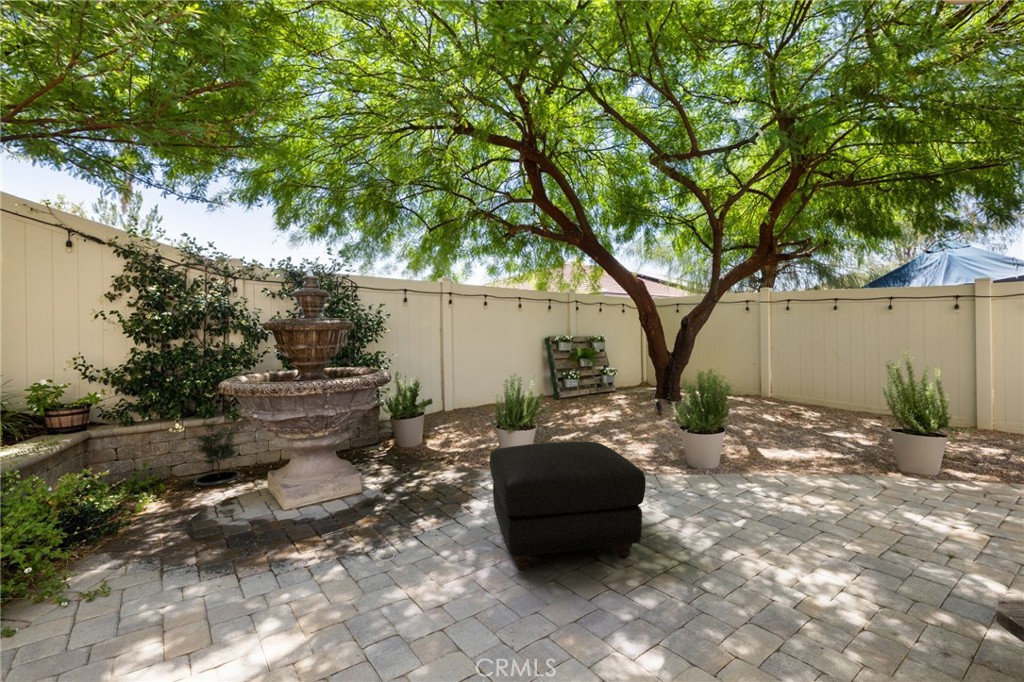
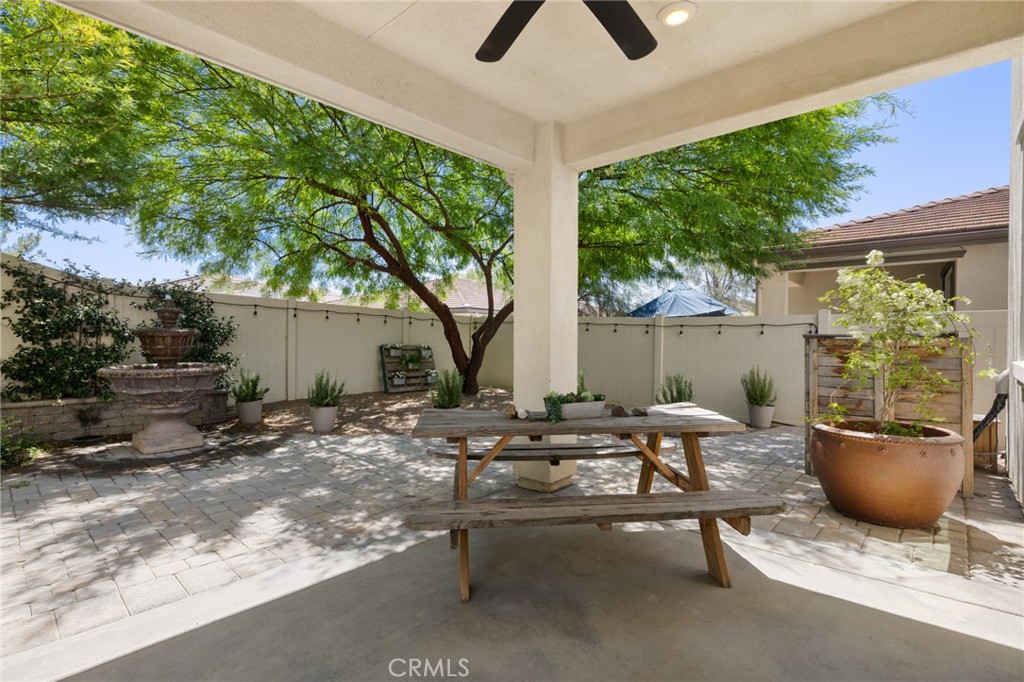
ottoman: present [490,442,646,570] -> none [277,407,358,468]

